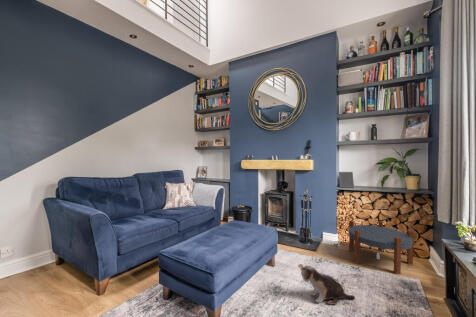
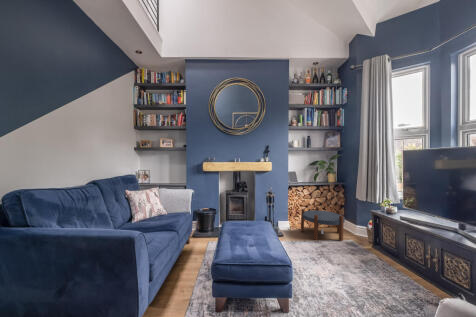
plush toy: present [298,264,355,305] -> none [314,246,344,273]

